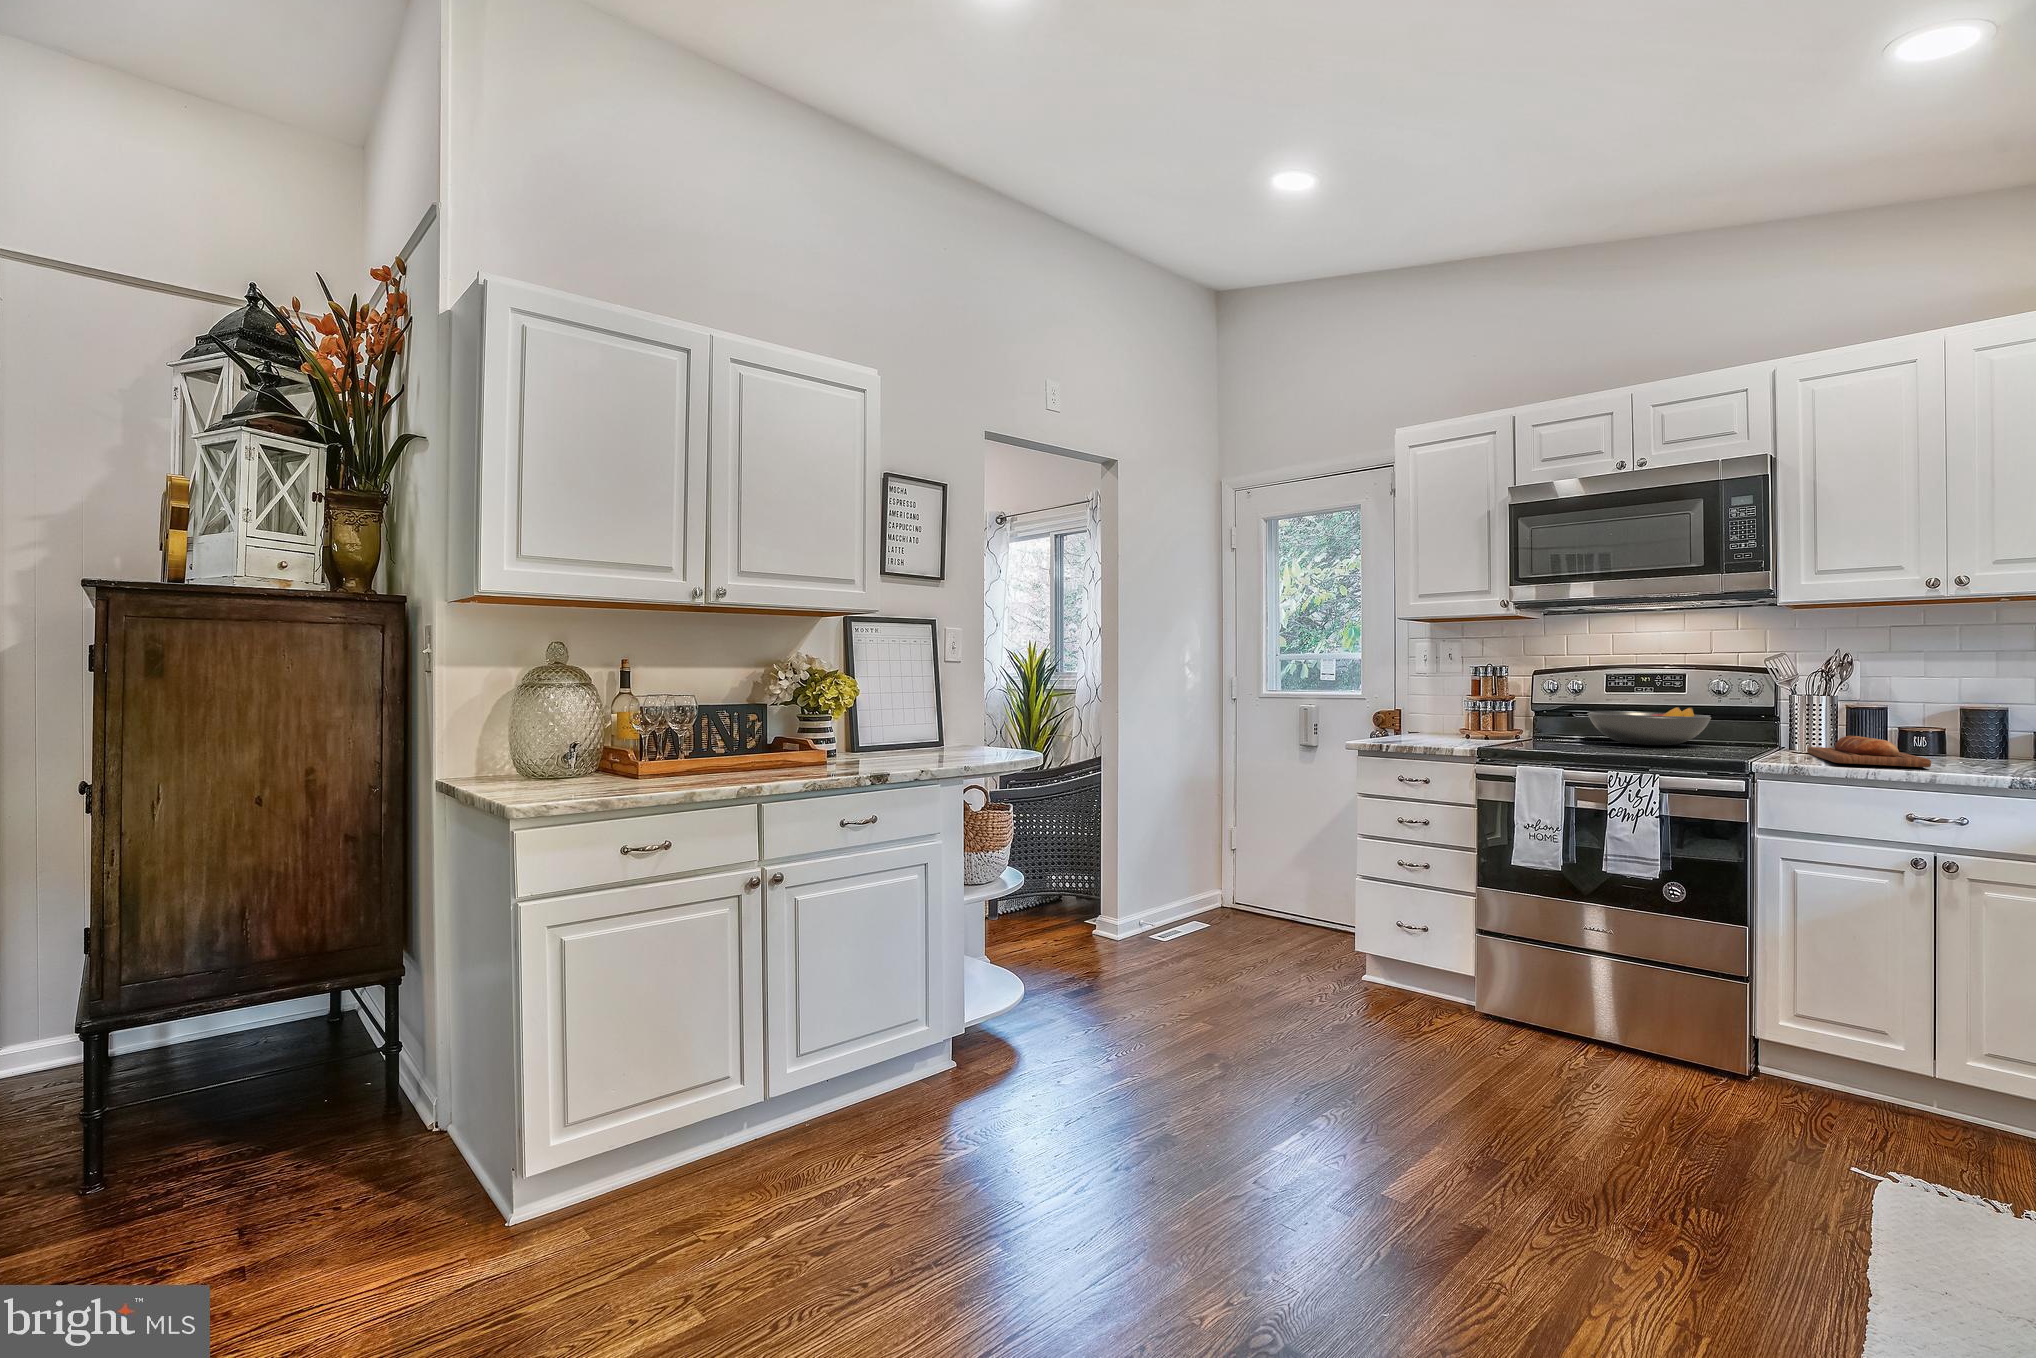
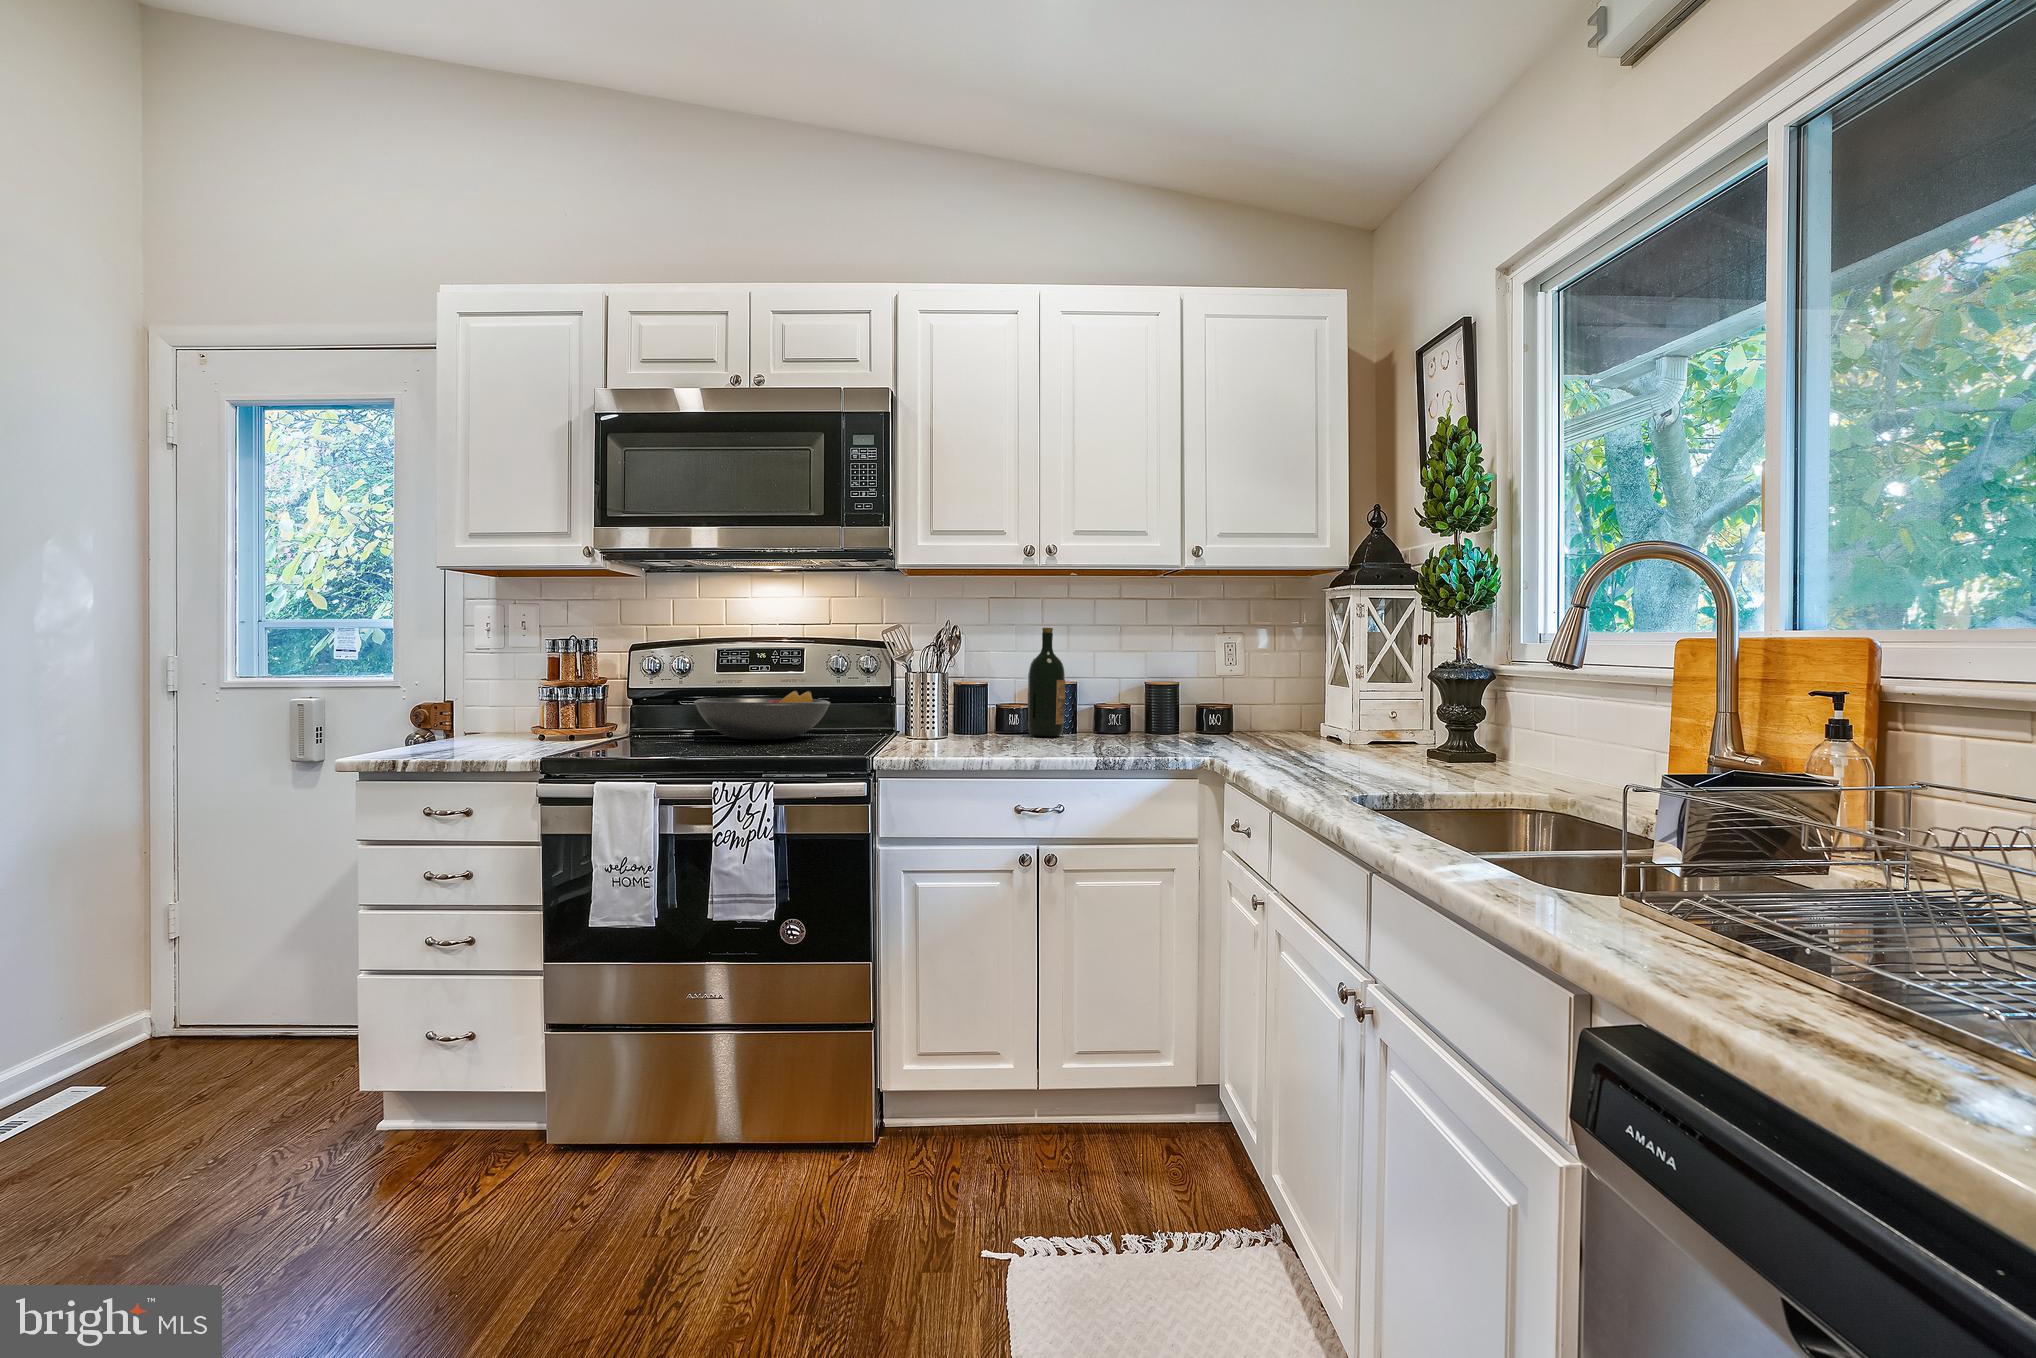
wine bottle: none [1940,652,1990,758] -> present [1028,628,1065,737]
bread loaf: present [1808,736,1931,767] -> none [921,719,1031,752]

